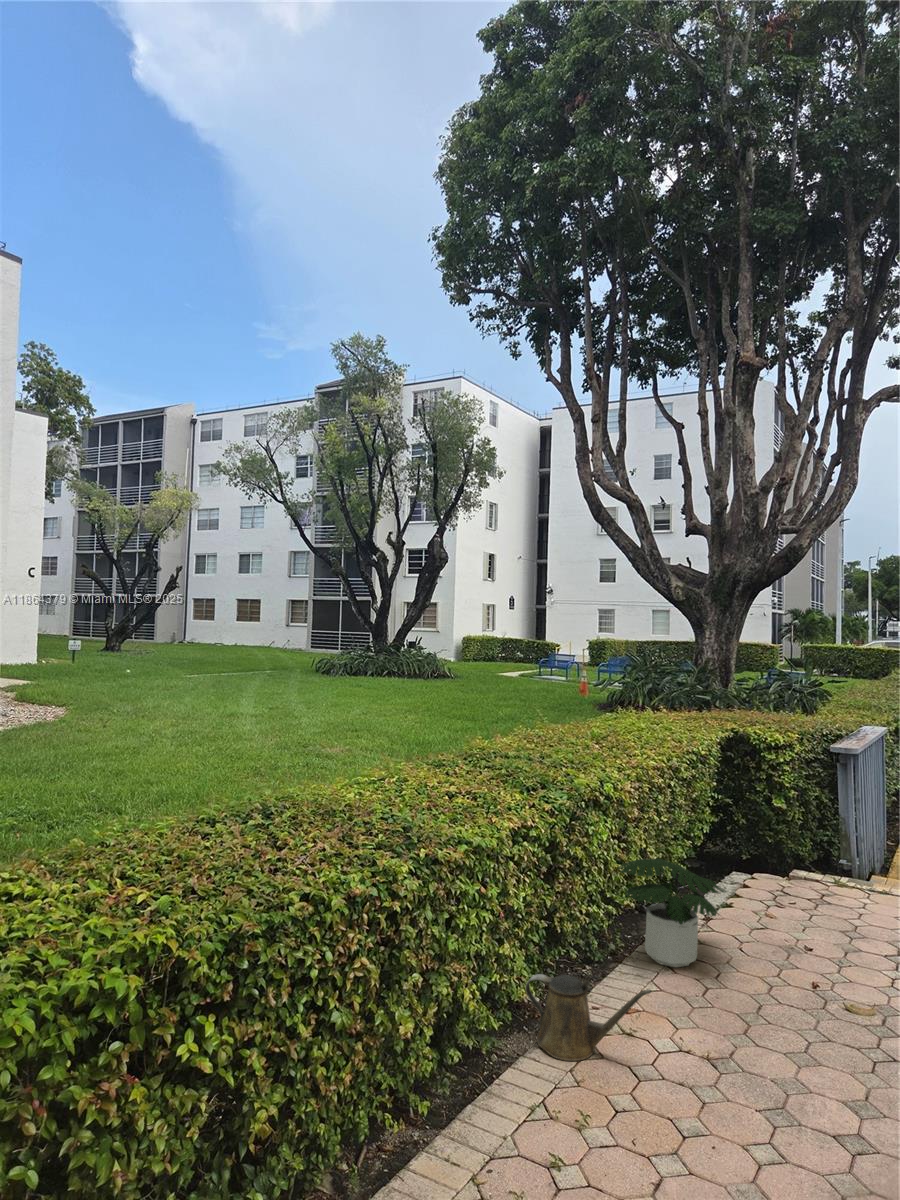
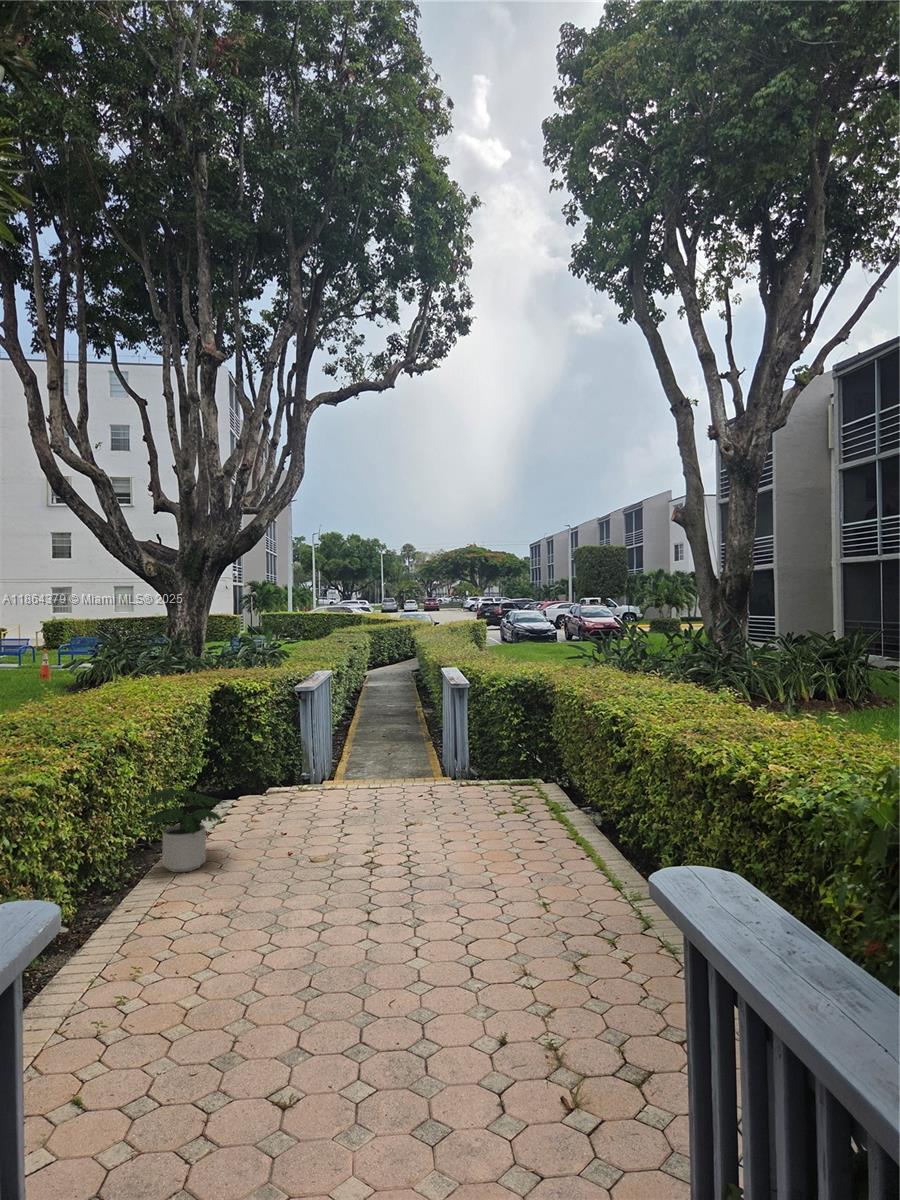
watering can: present [525,974,651,1061] -> none [72,873,182,949]

